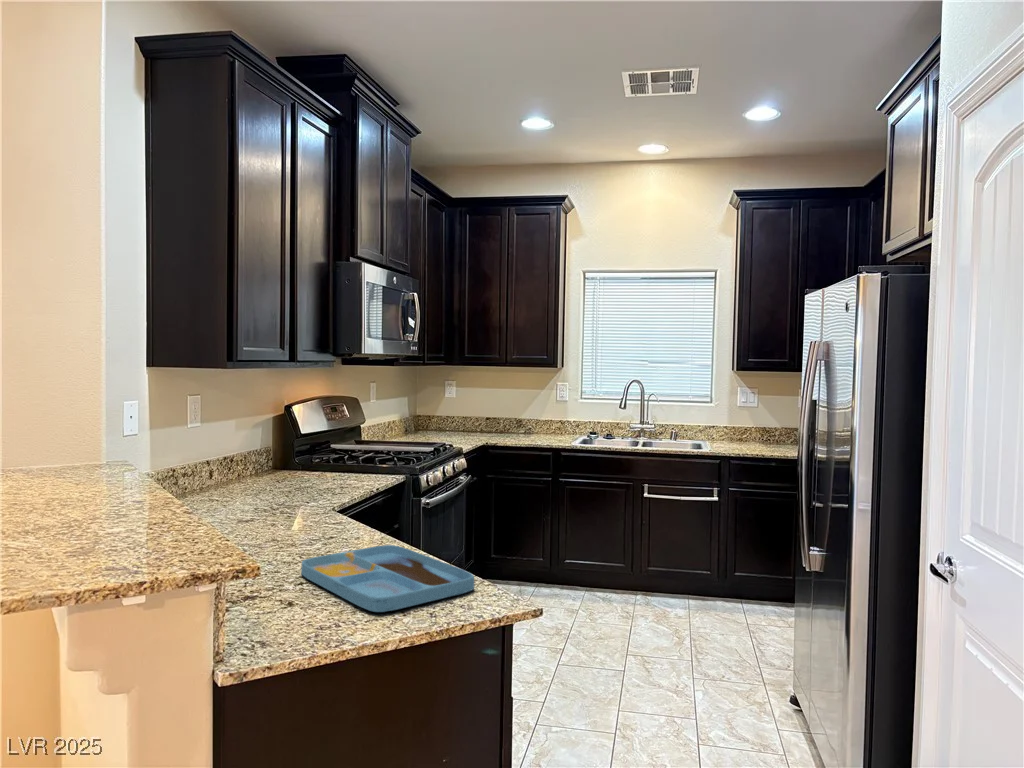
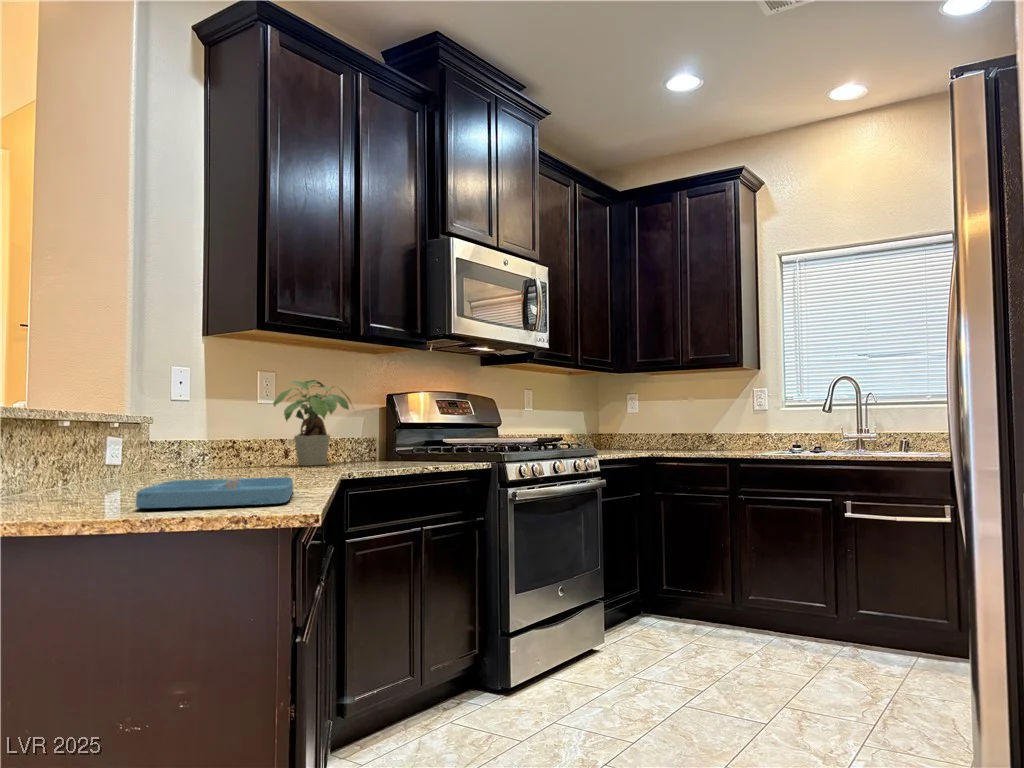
potted plant: none [199,399,270,487] -> present [273,380,352,466]

